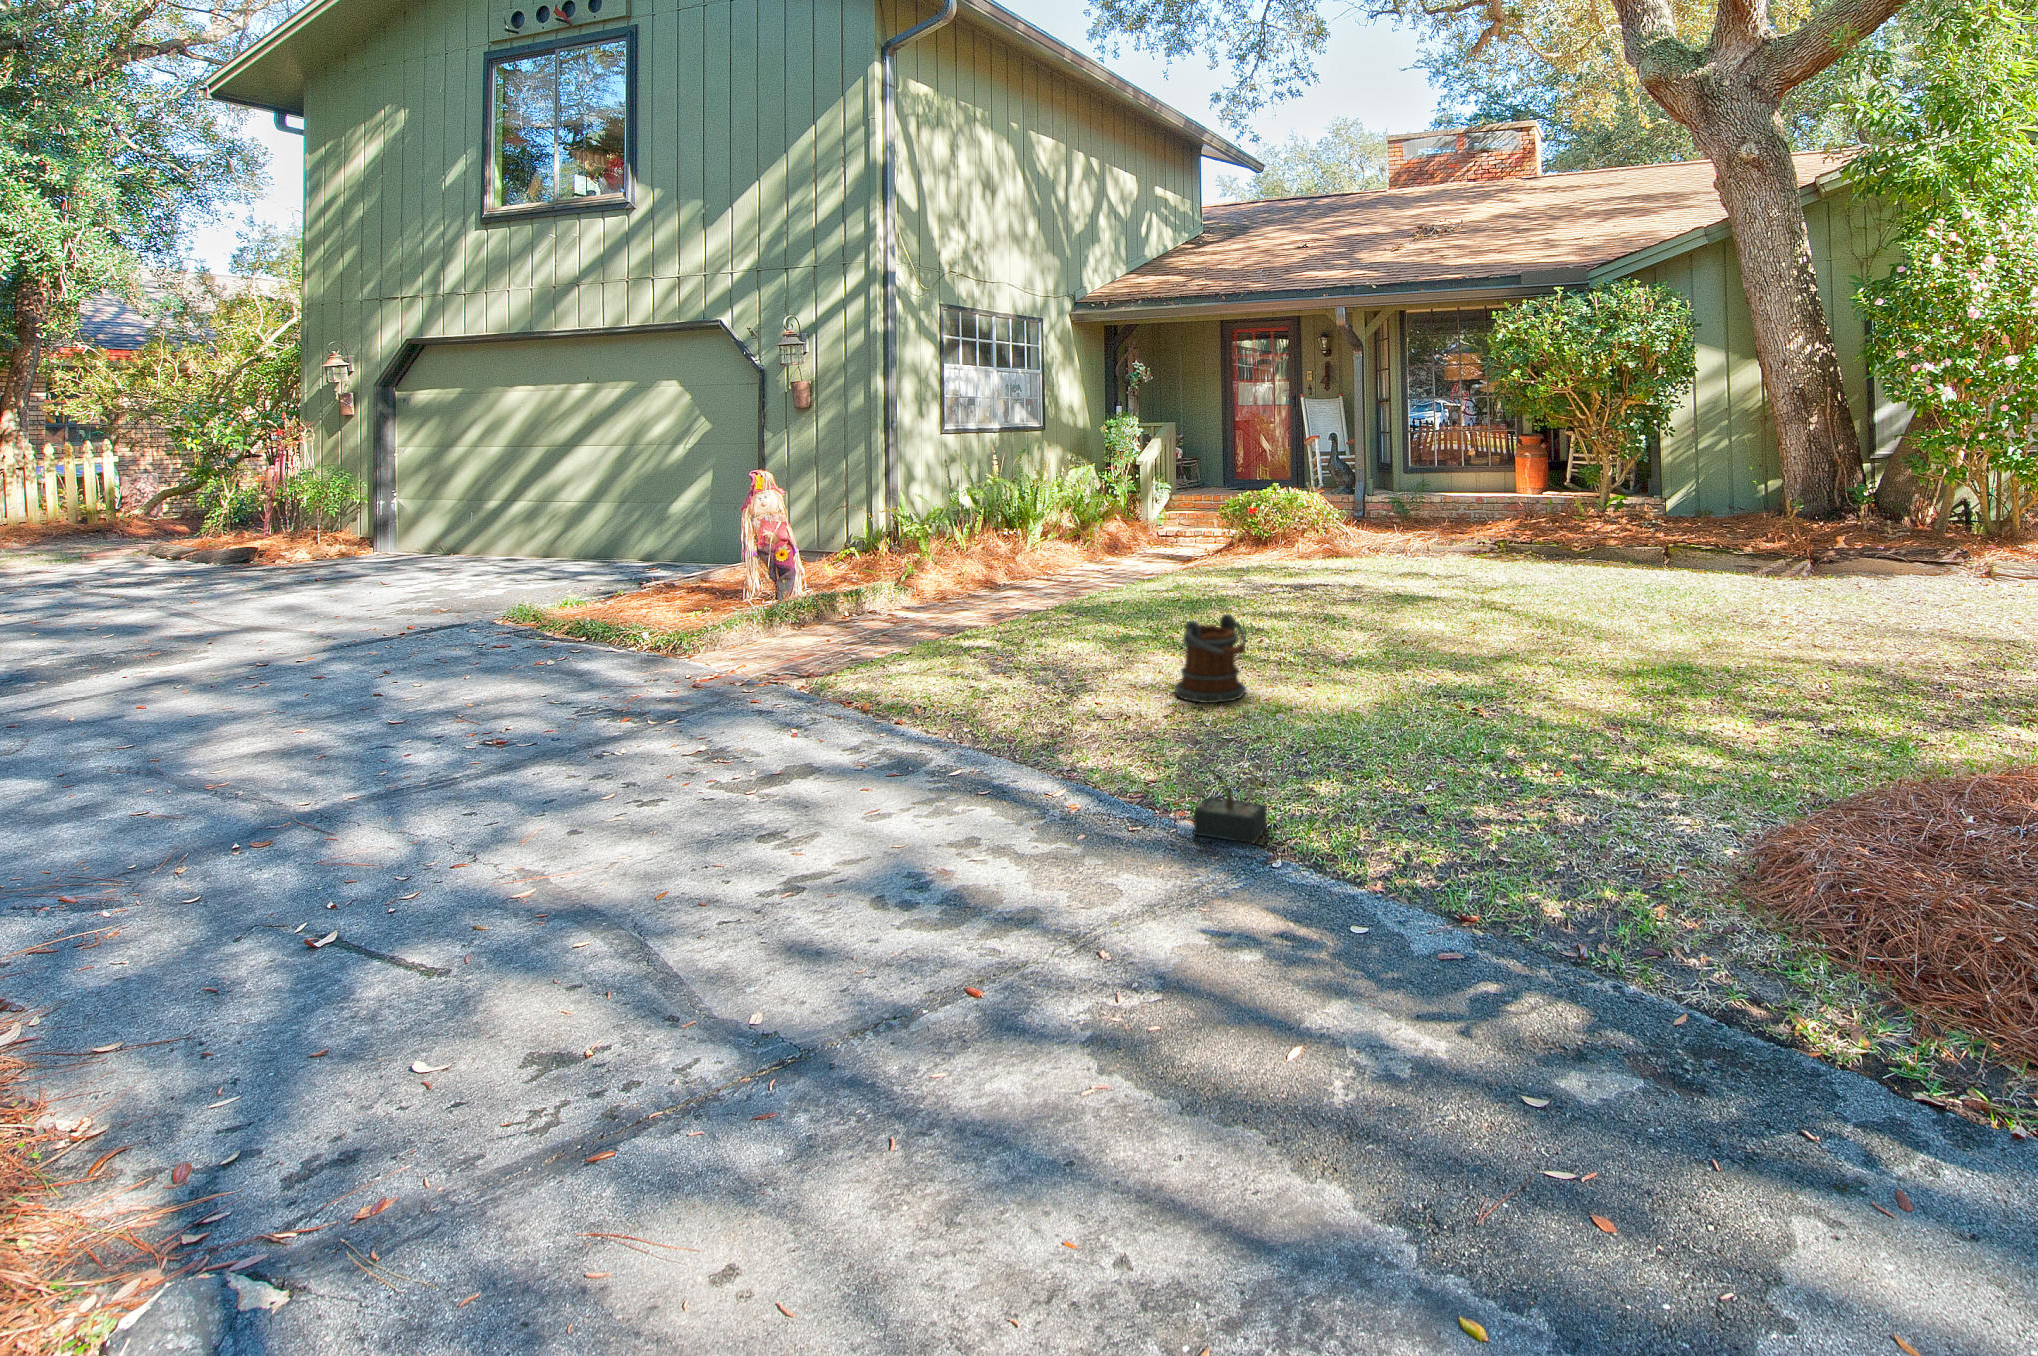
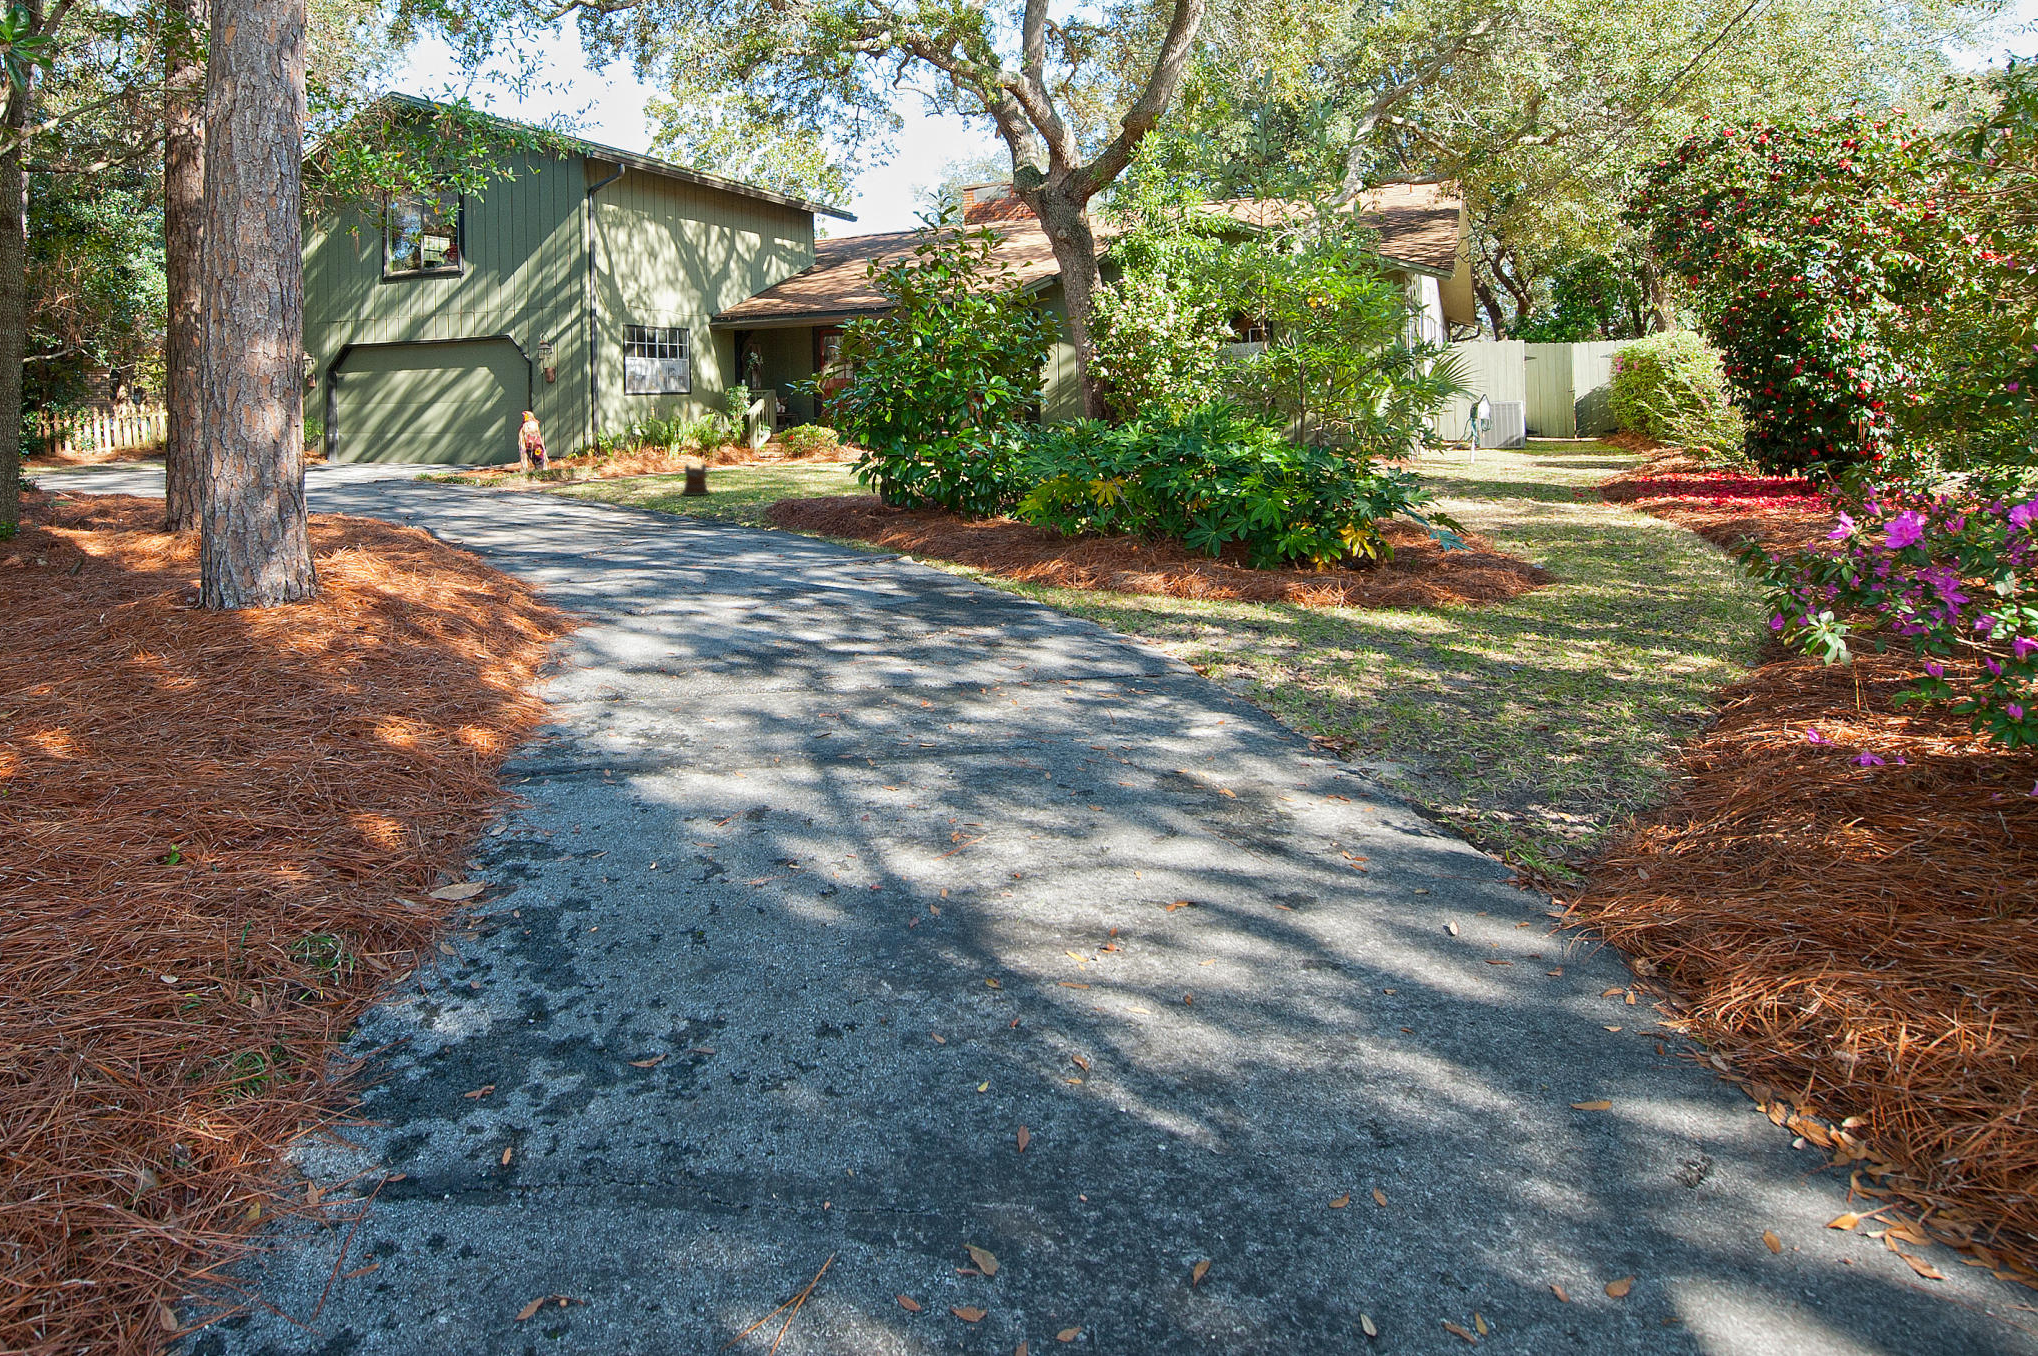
decorative plant: present [1176,733,1278,843] -> none [644,483,678,513]

